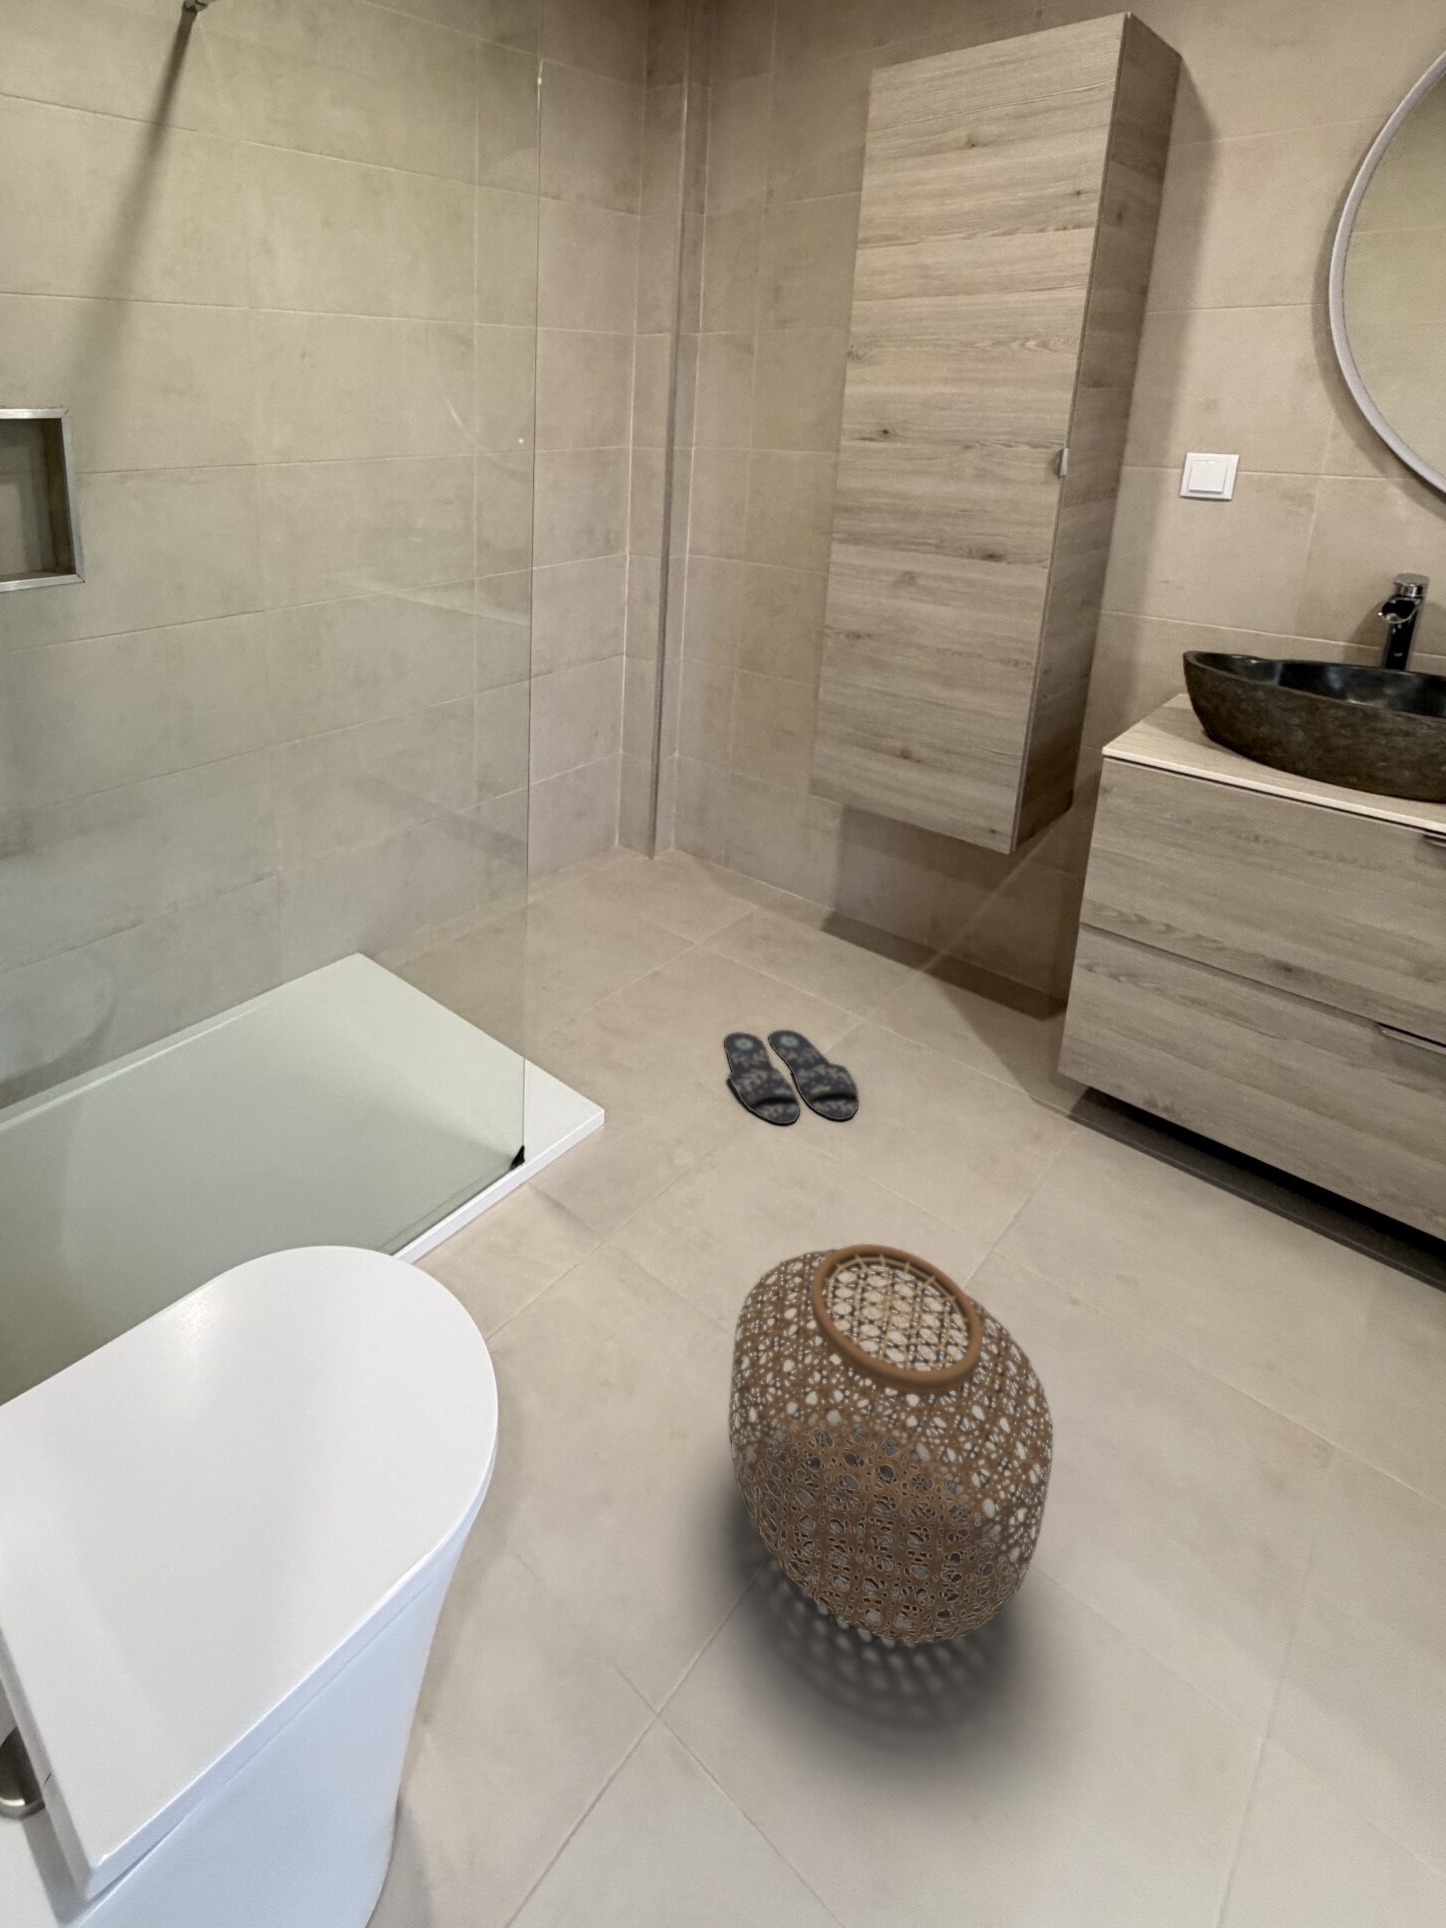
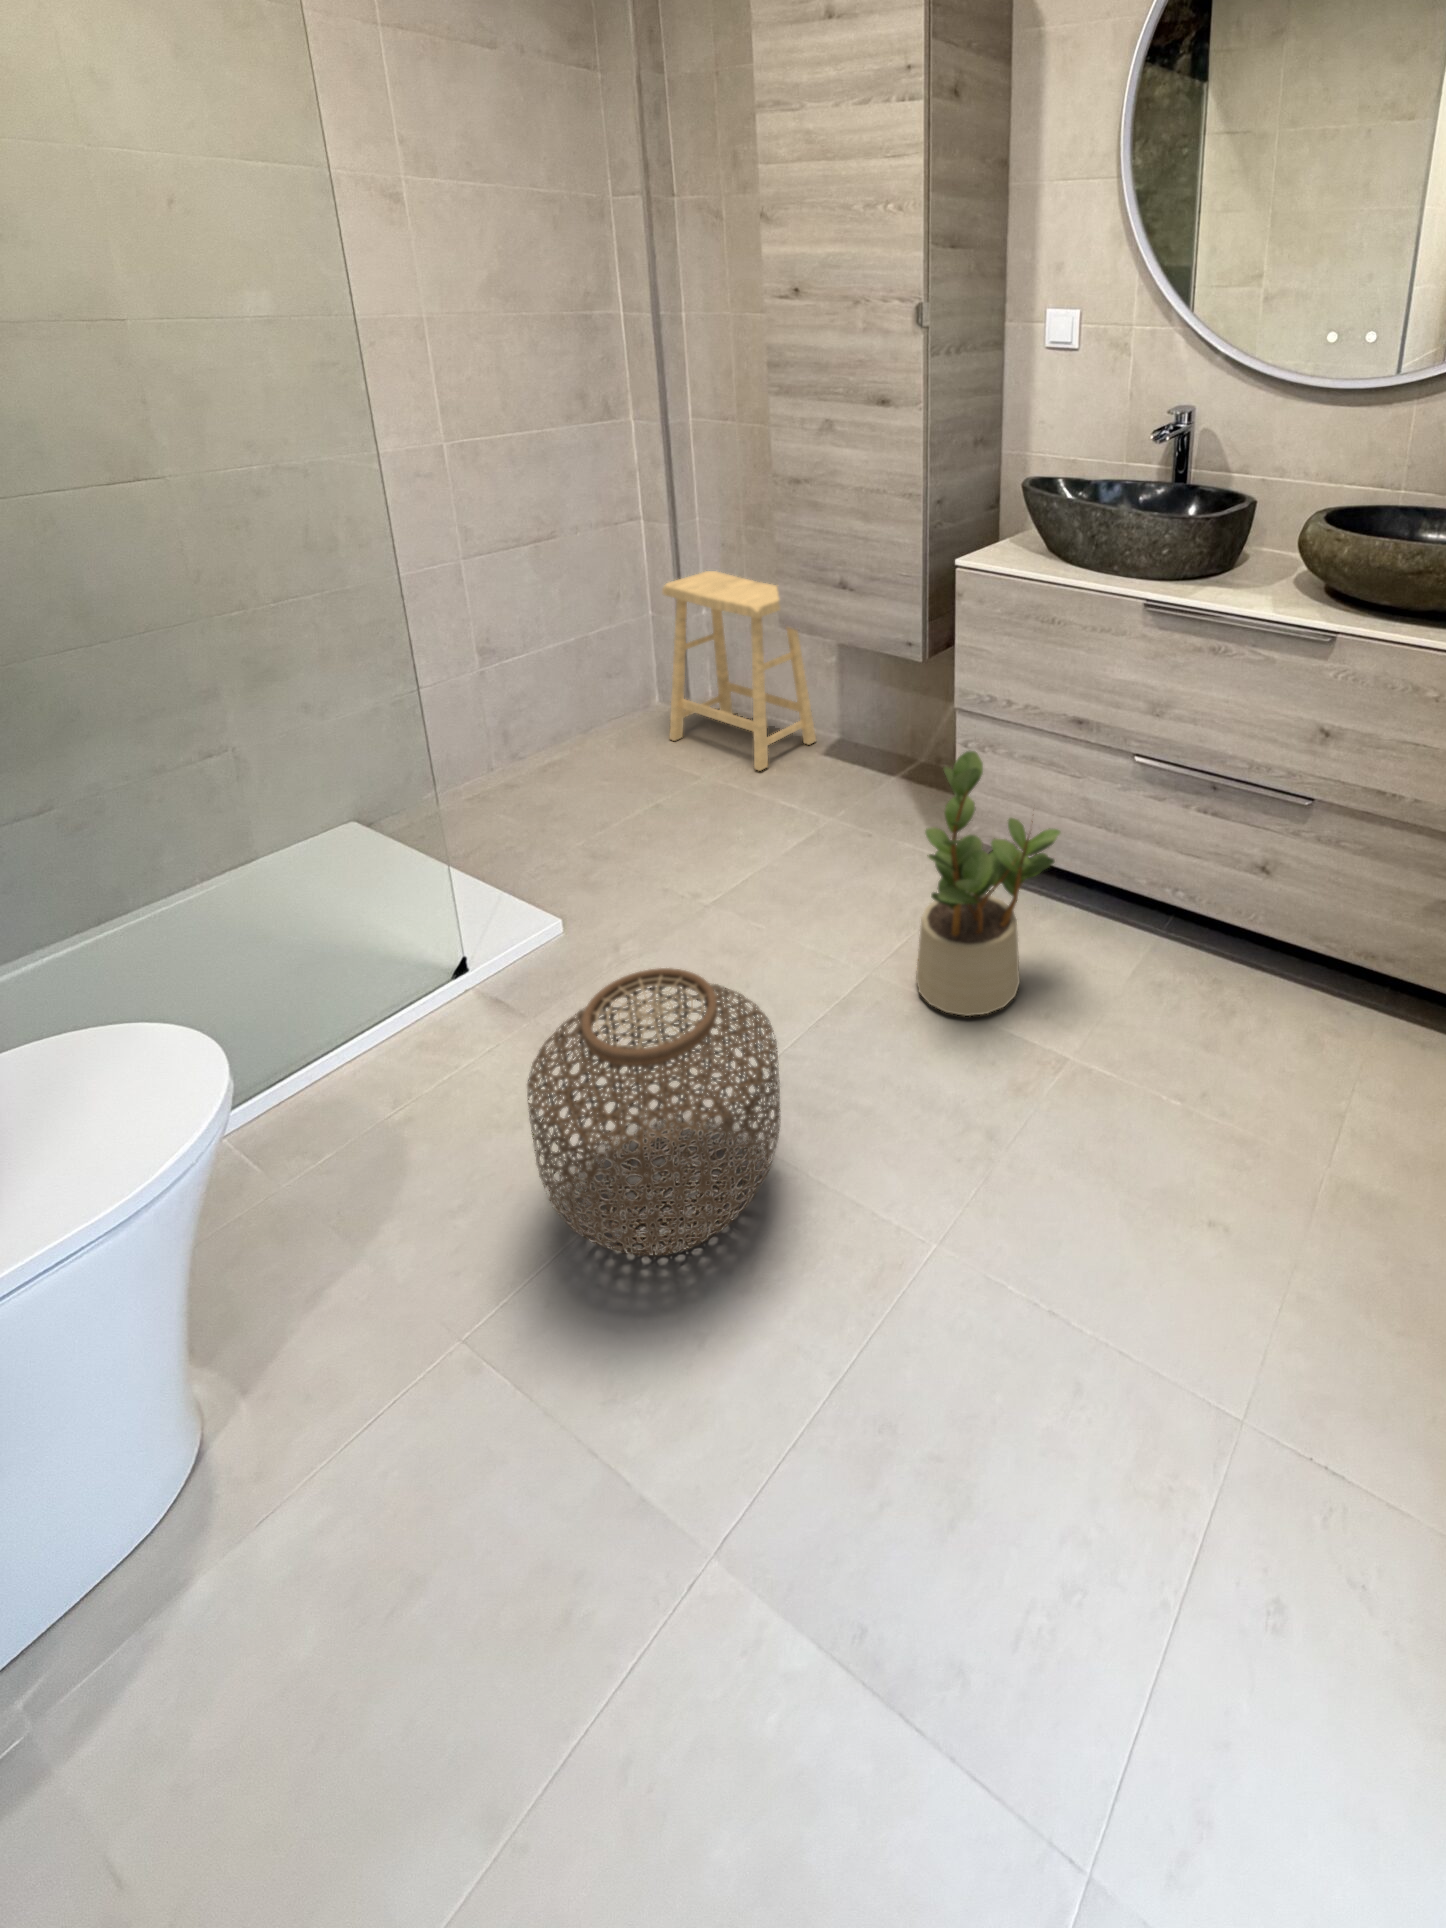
footstool: none [645,717,819,945] -> present [662,571,816,771]
potted plant: none [1063,992,1308,1332] -> present [916,751,1060,1016]
slippers: present [724,1030,859,1124] -> none [686,837,798,911]

